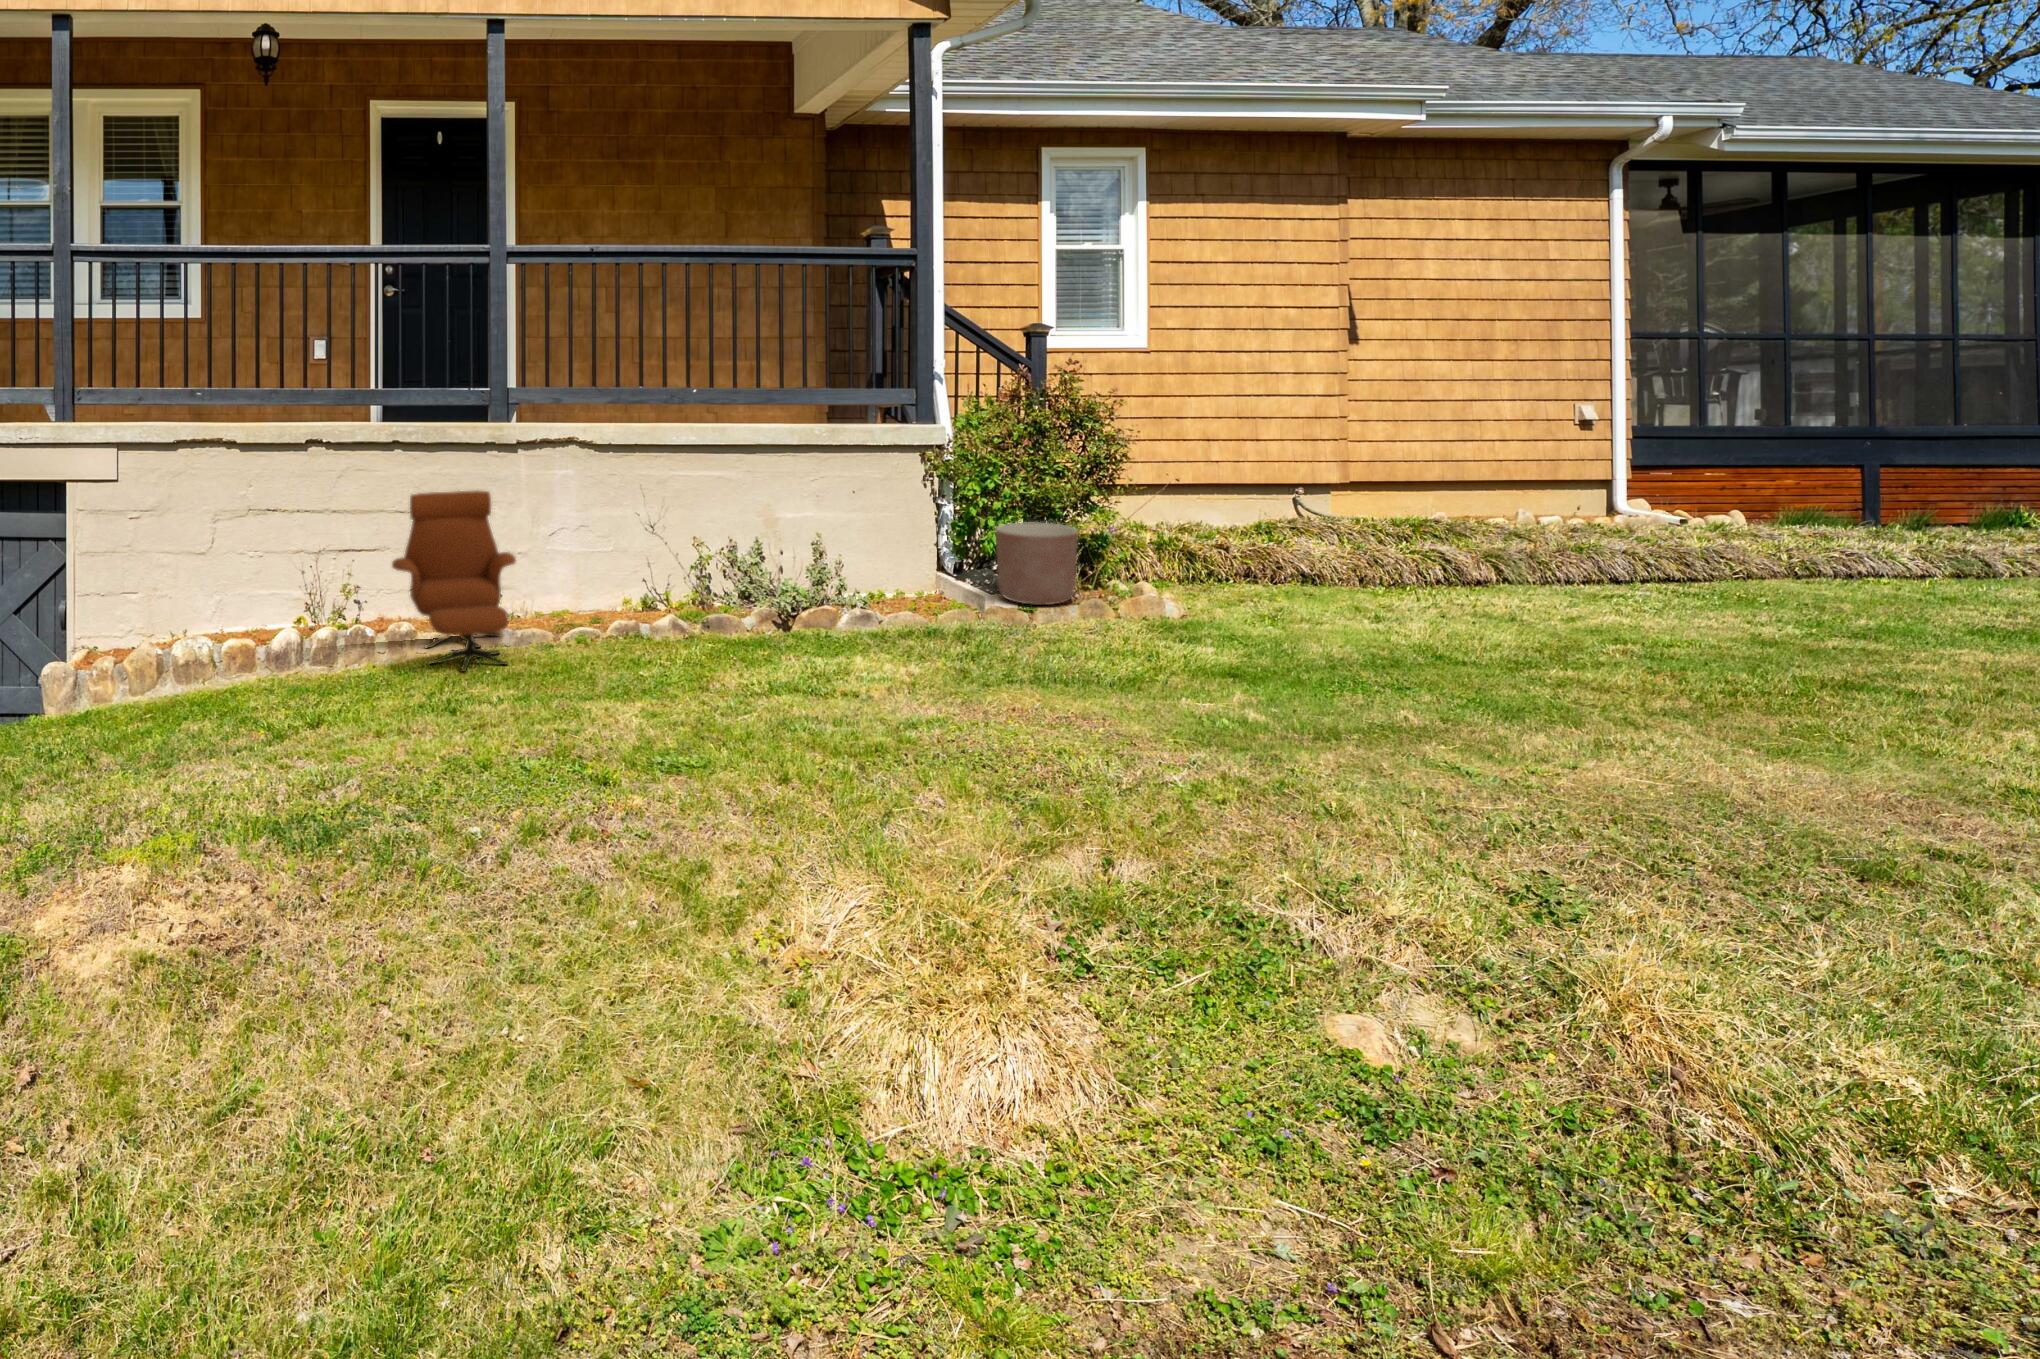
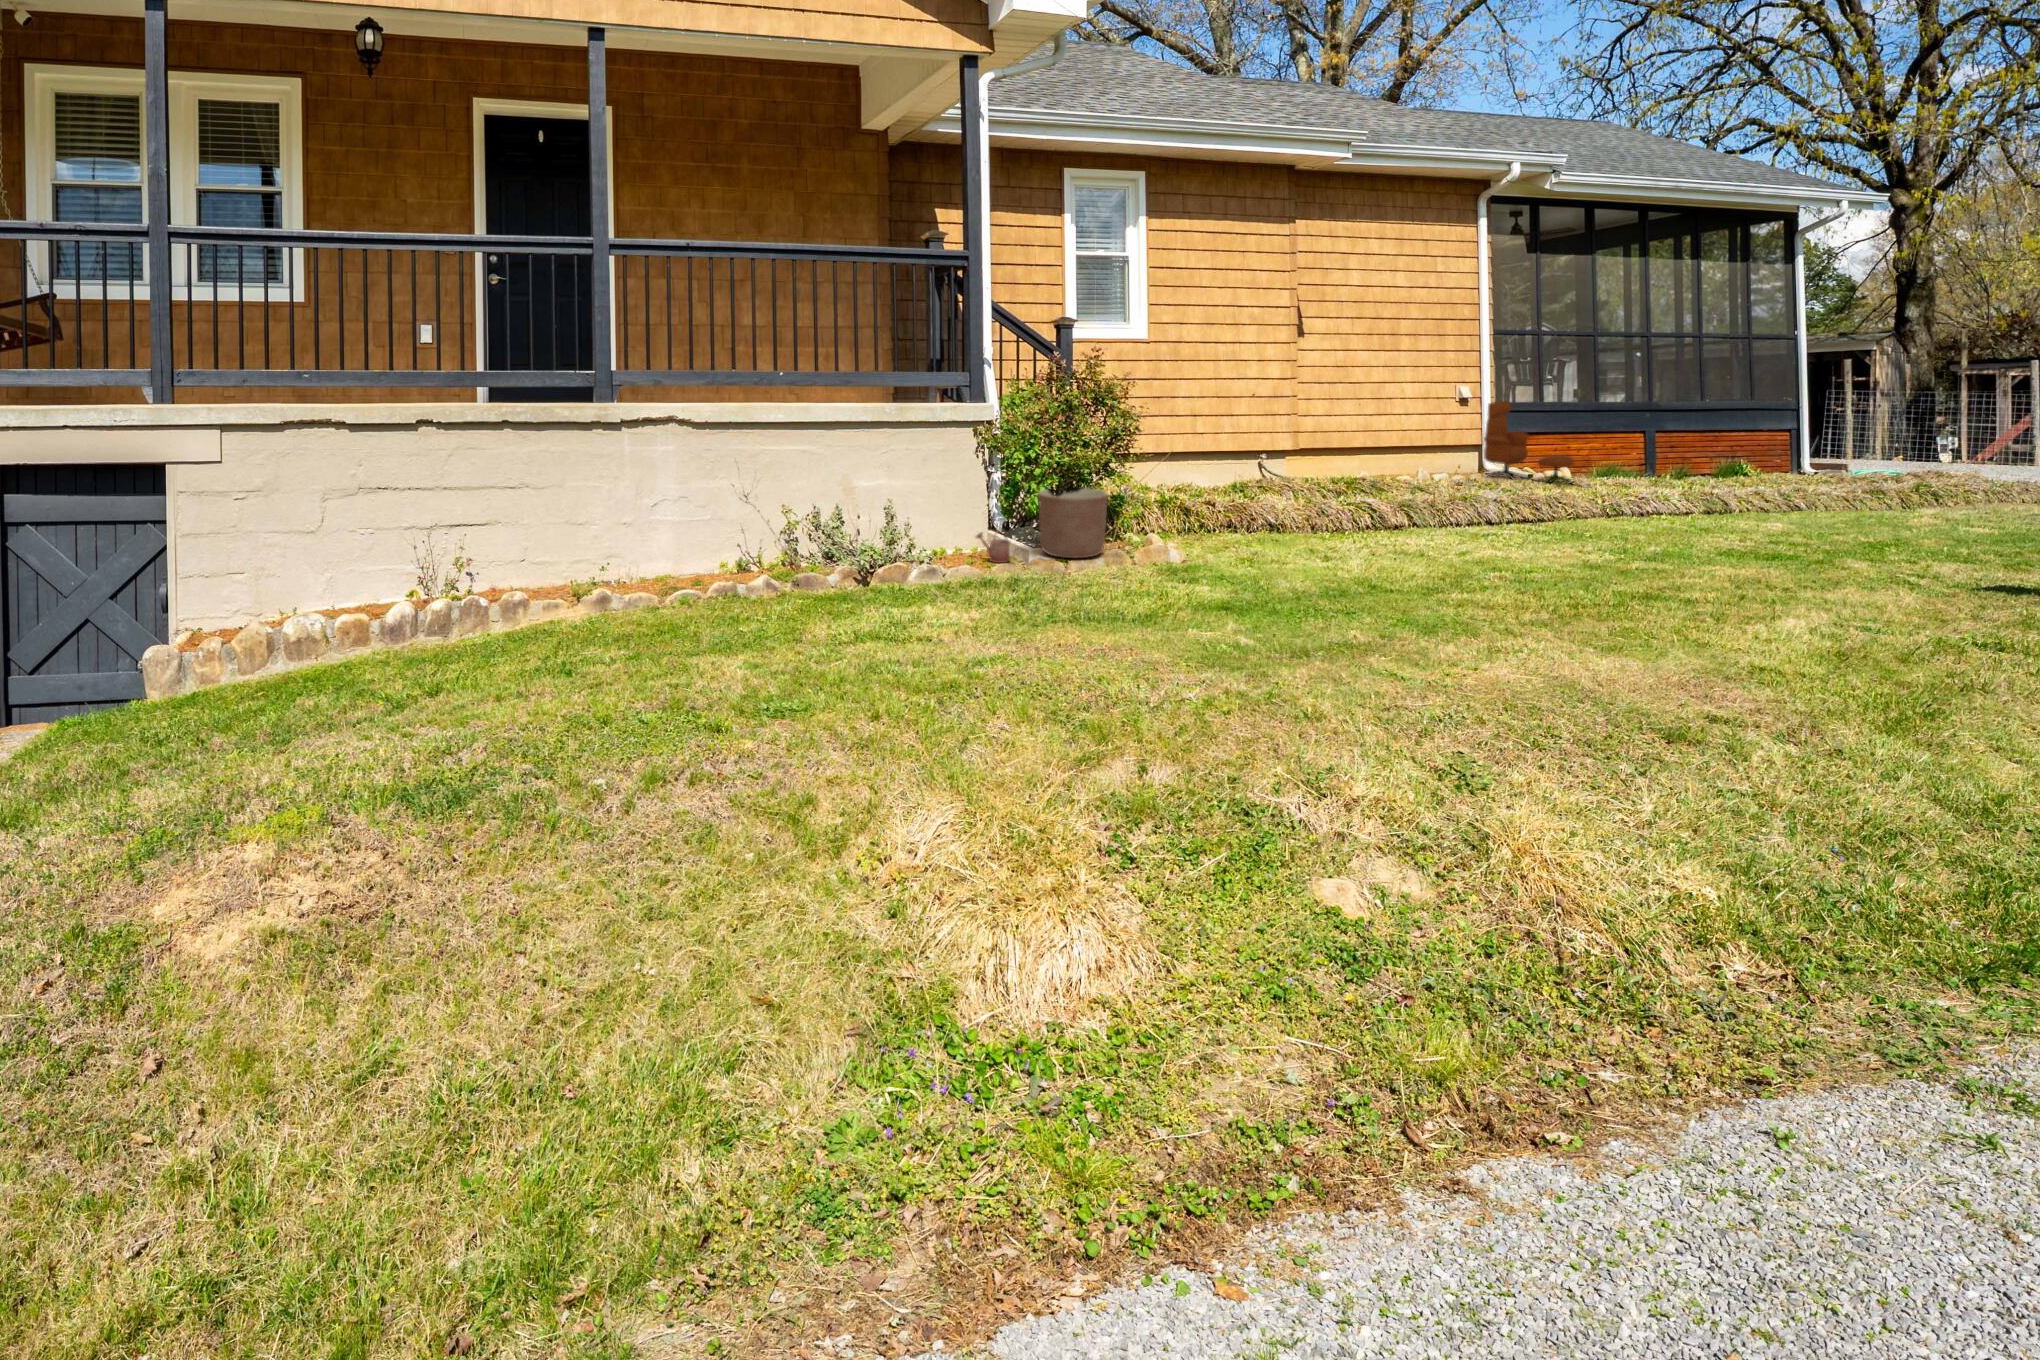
lounge chair: present [392,491,516,671] -> present [1484,401,1574,484]
watering can: none [921,569,969,608] -> present [976,530,1017,563]

